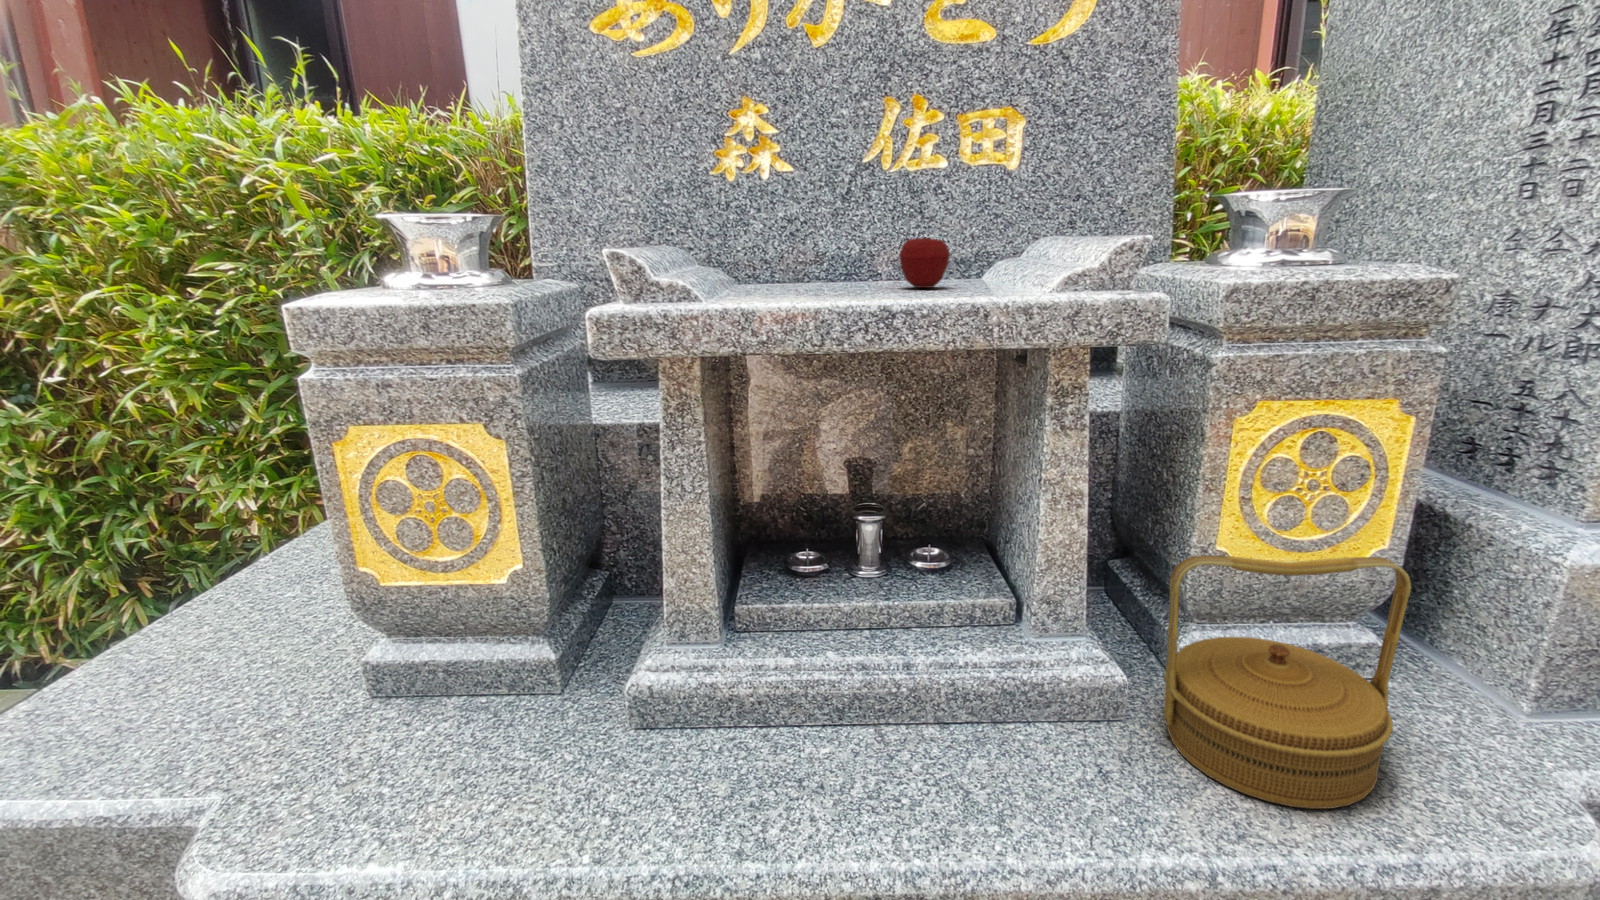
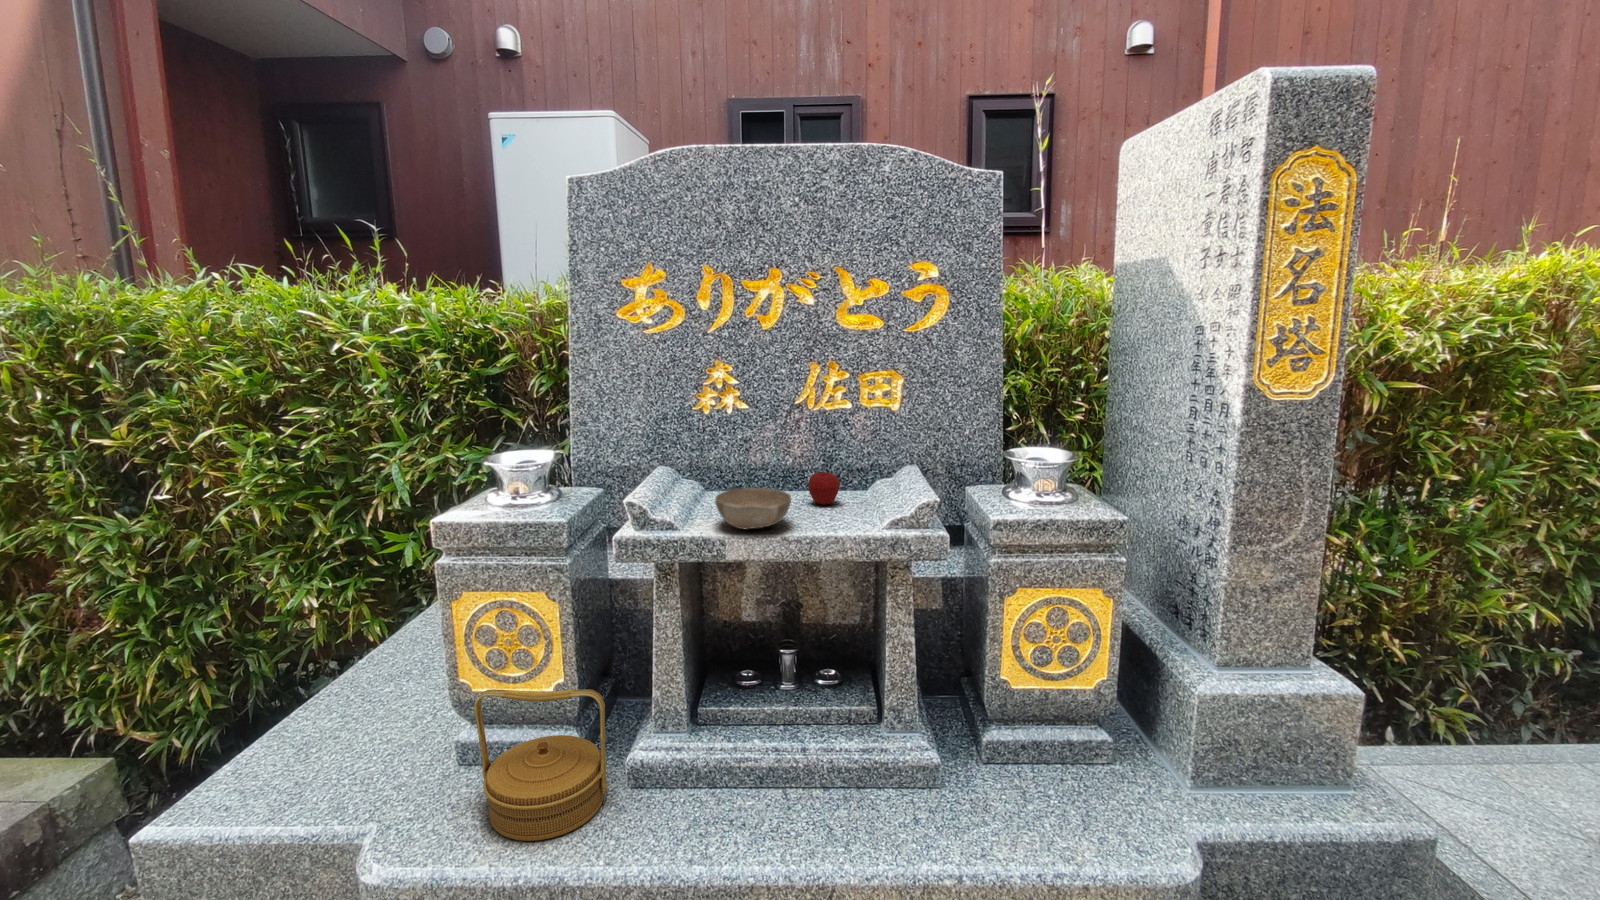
bowl: none [760,246,888,300] -> present [715,488,791,529]
woven basket: present [1164,555,1411,809] -> present [474,689,606,841]

